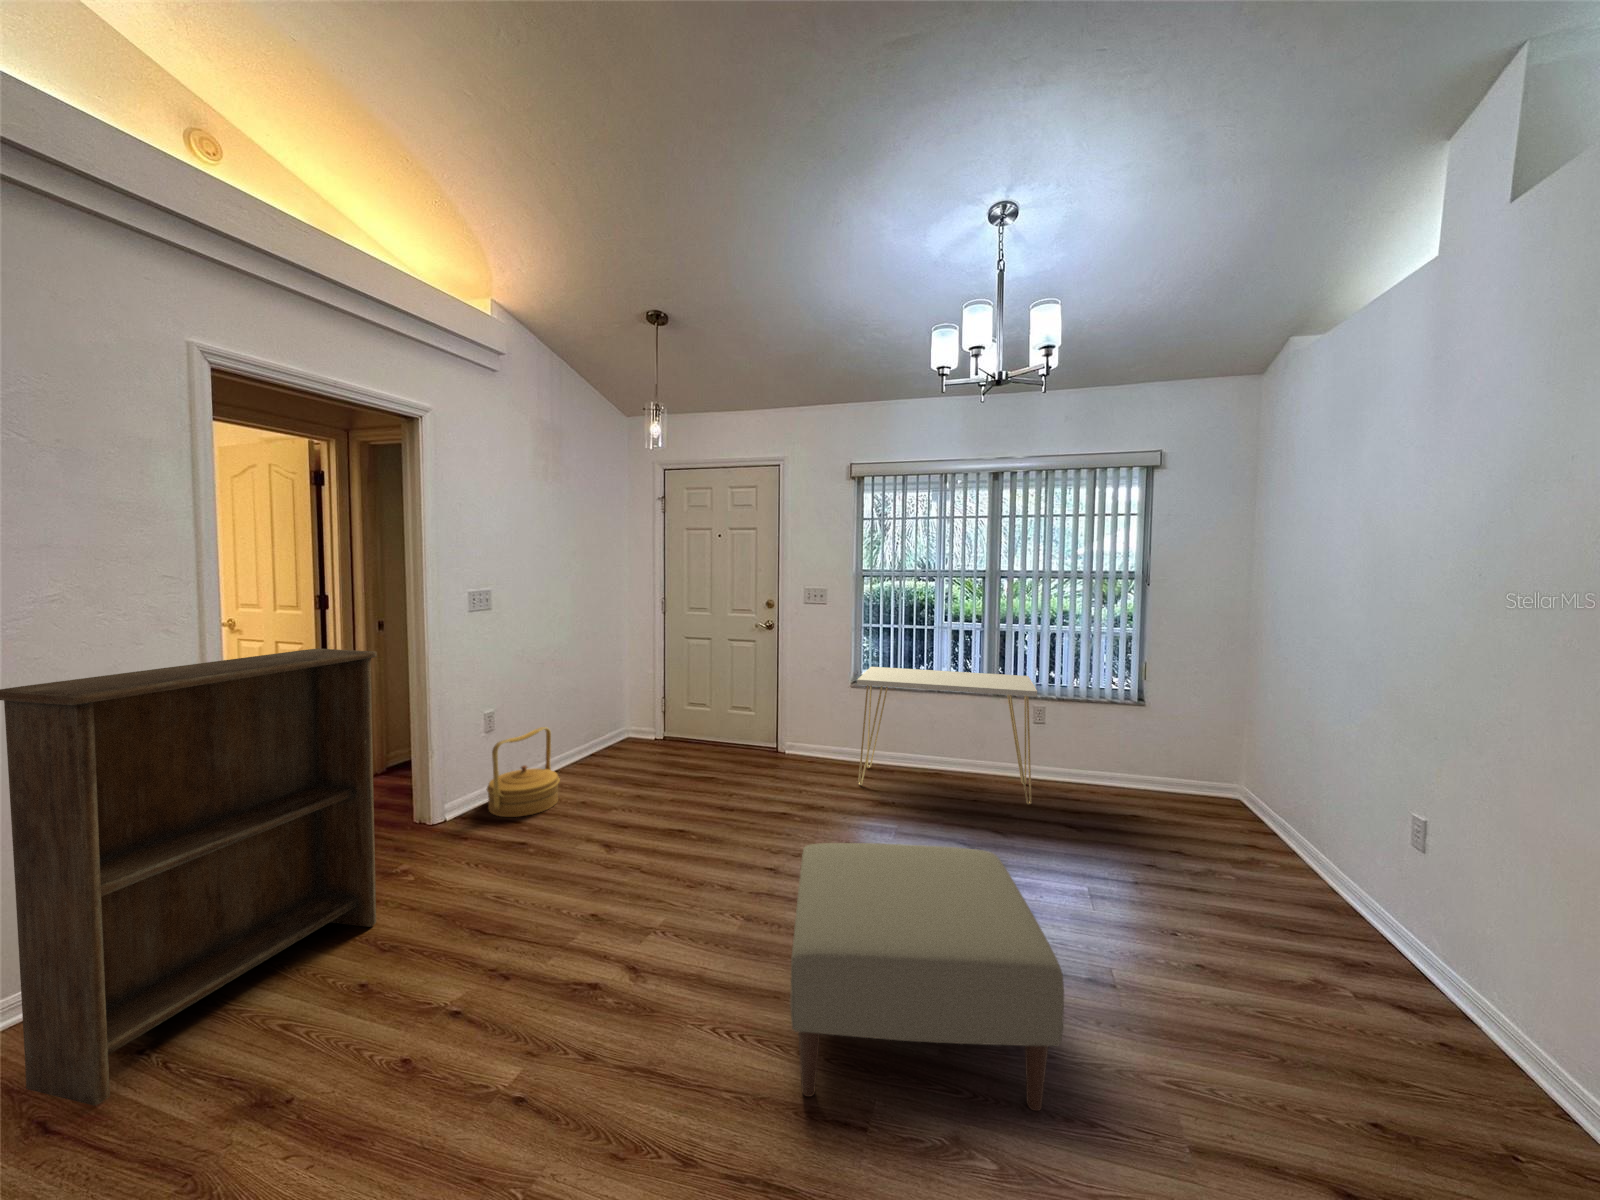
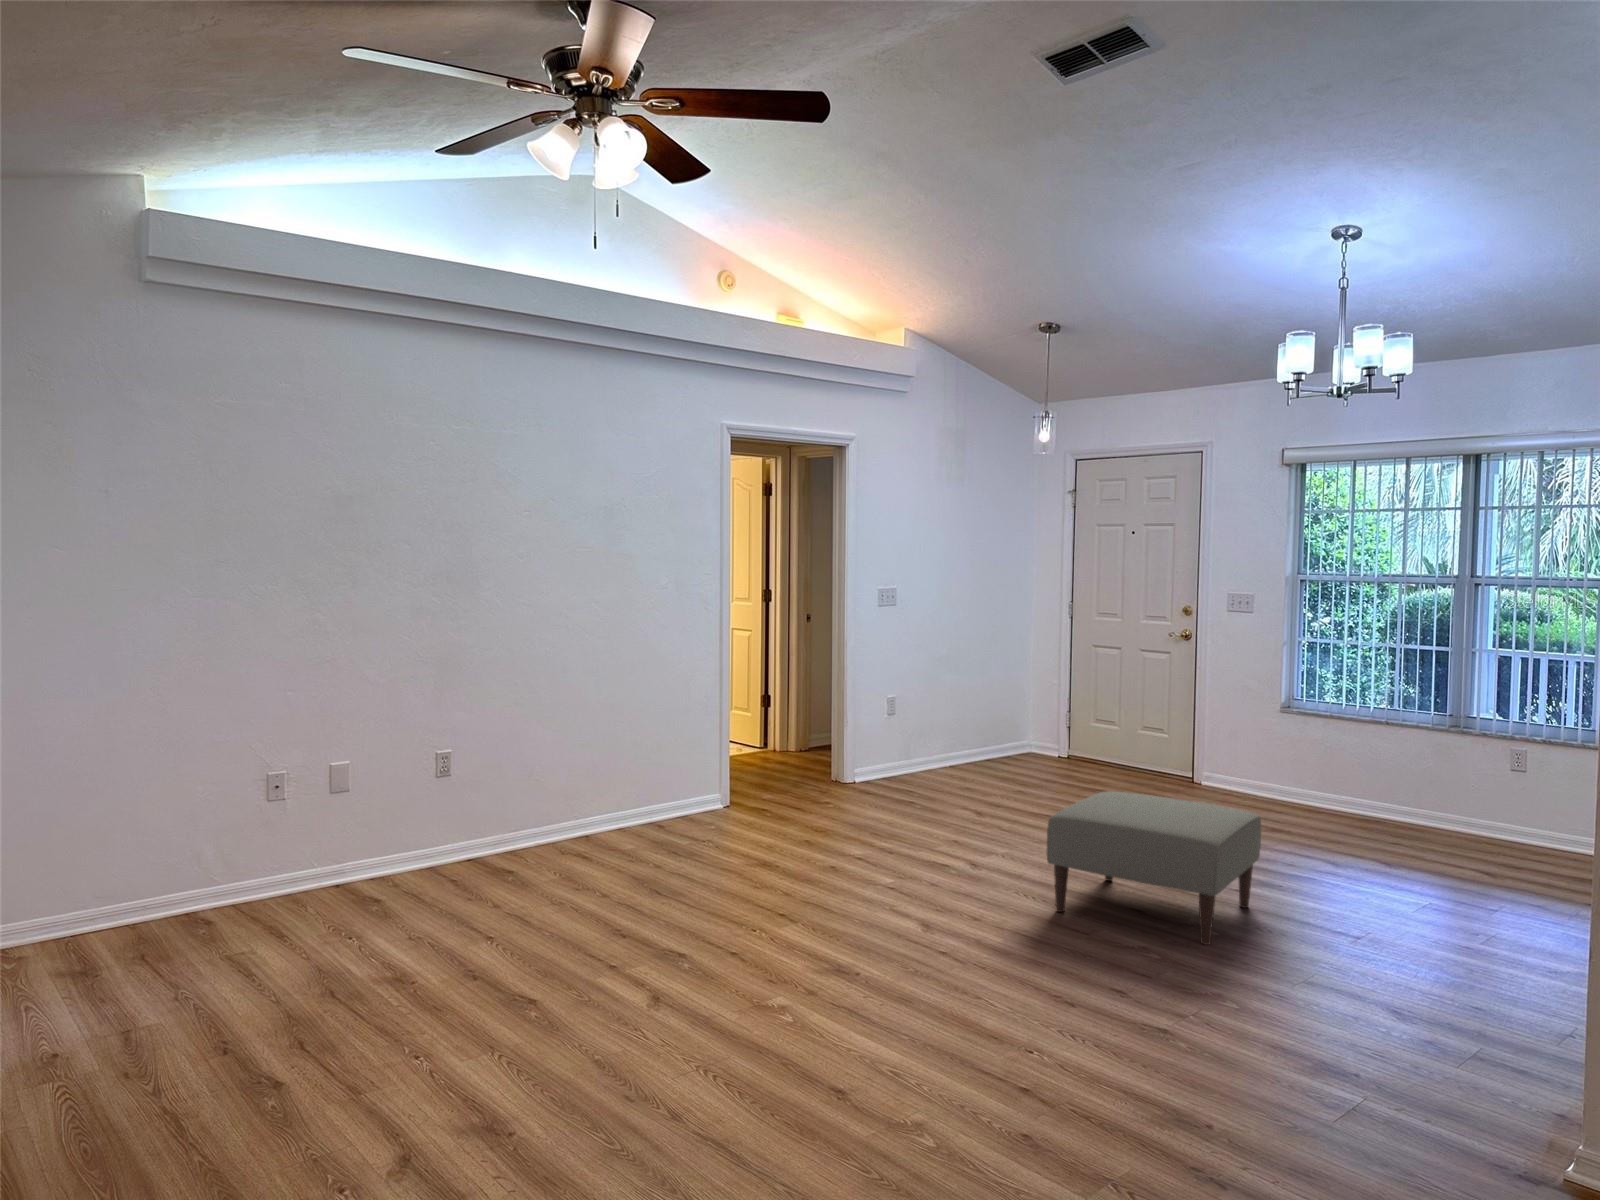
bookshelf: present [0,649,377,1106] -> none [672,625,822,845]
console table: present [857,667,1037,805] -> none [1255,688,1502,858]
woven basket: present [486,727,560,817] -> none [887,717,948,790]

